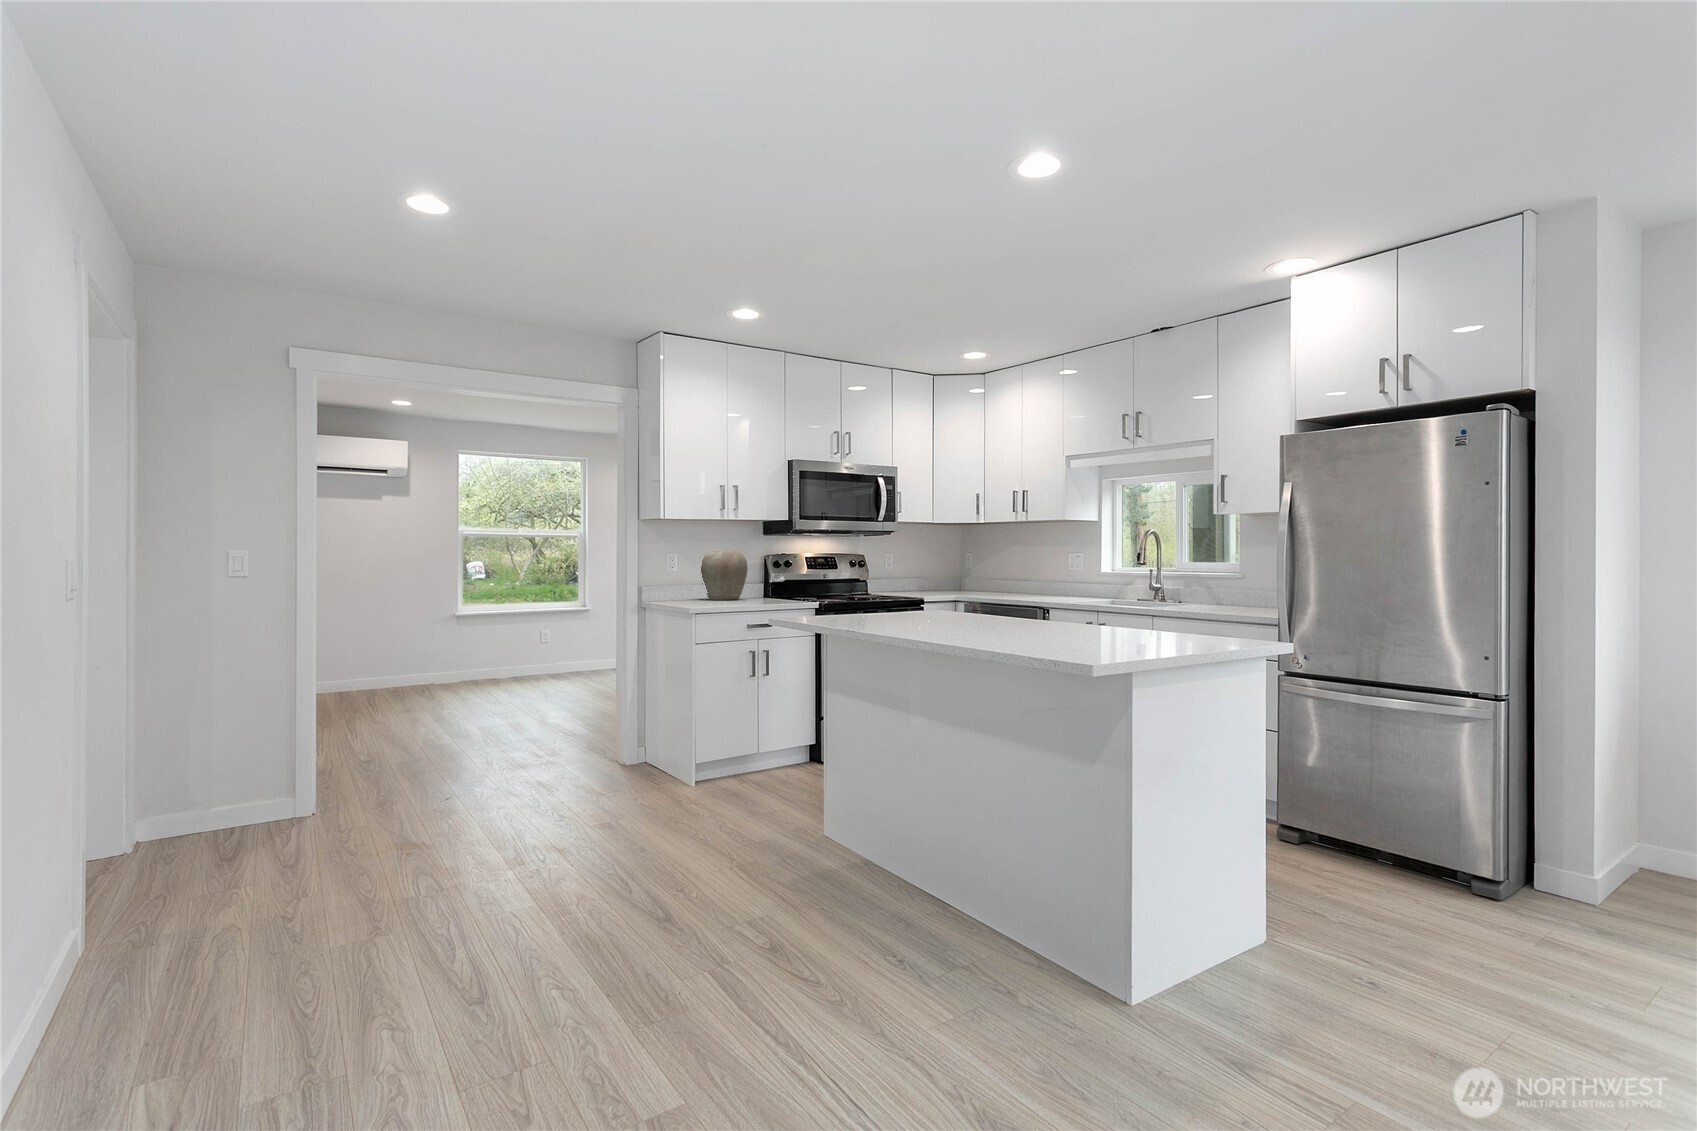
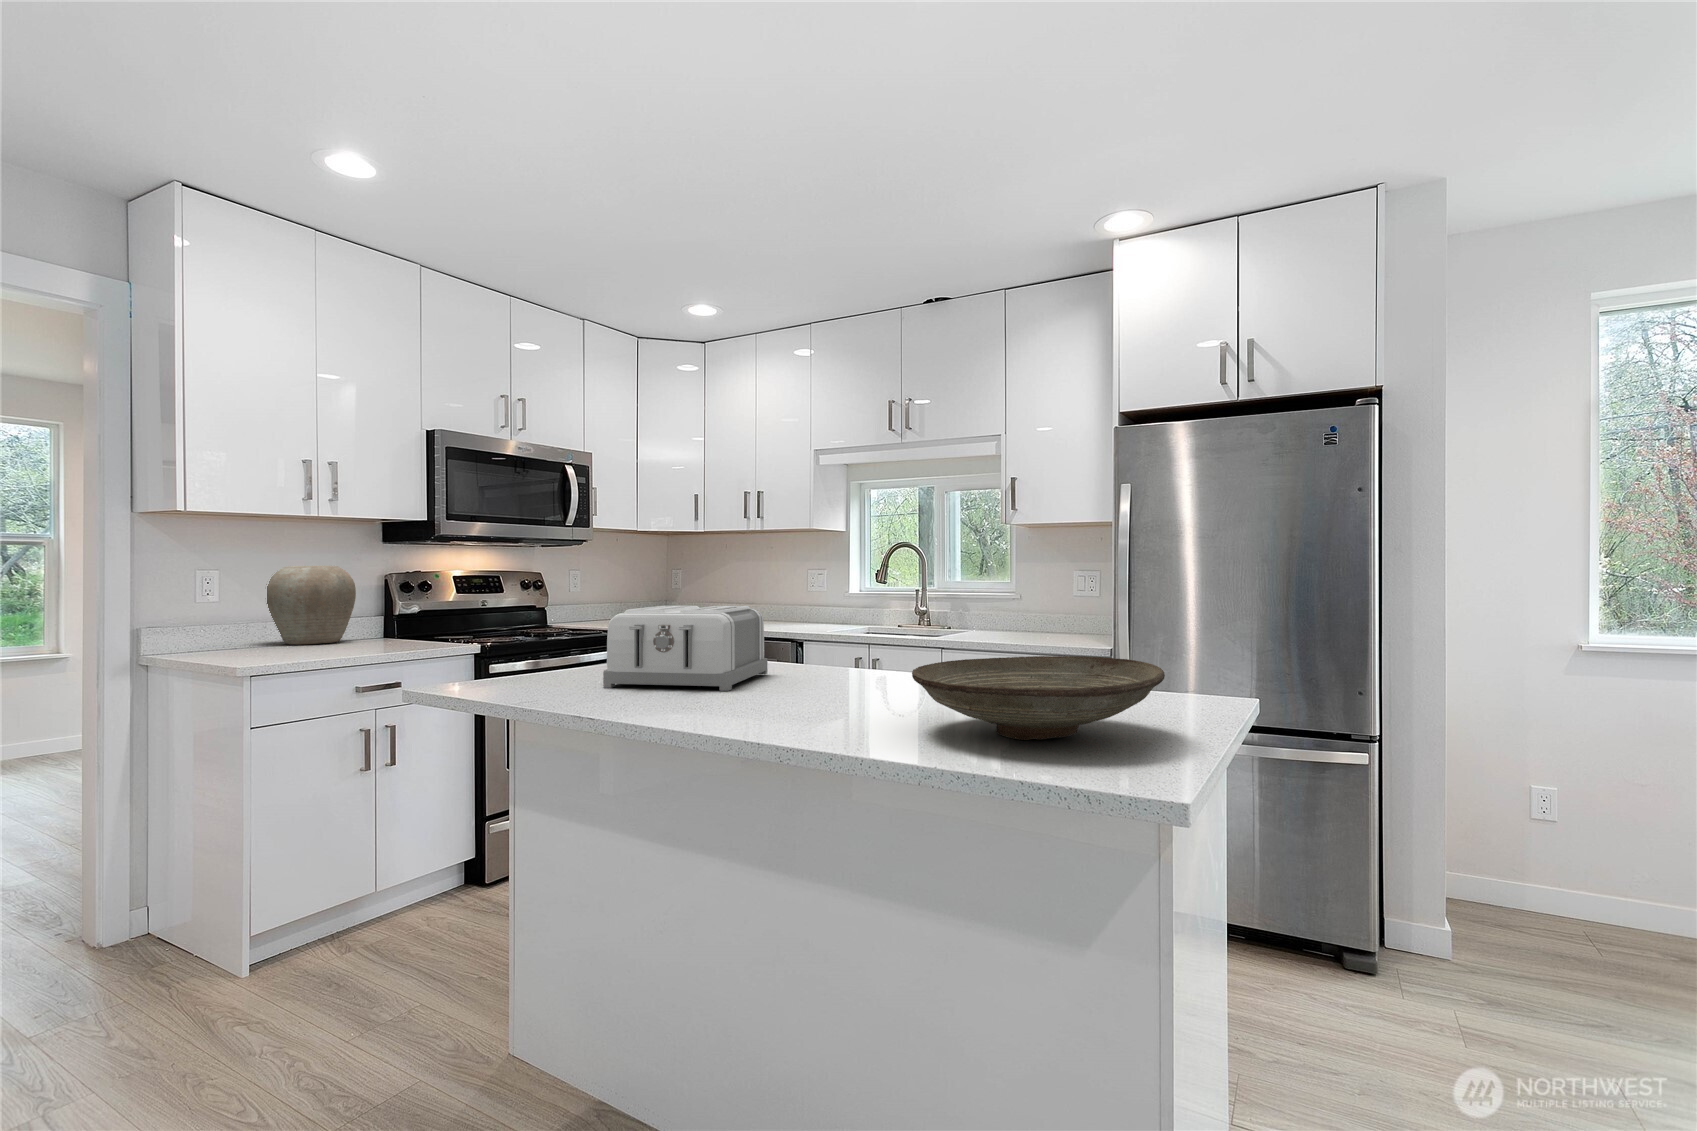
toaster: none [873,575,977,624] -> present [603,606,768,691]
decorative bowl: none [1004,603,1142,642] -> present [912,656,1165,740]

